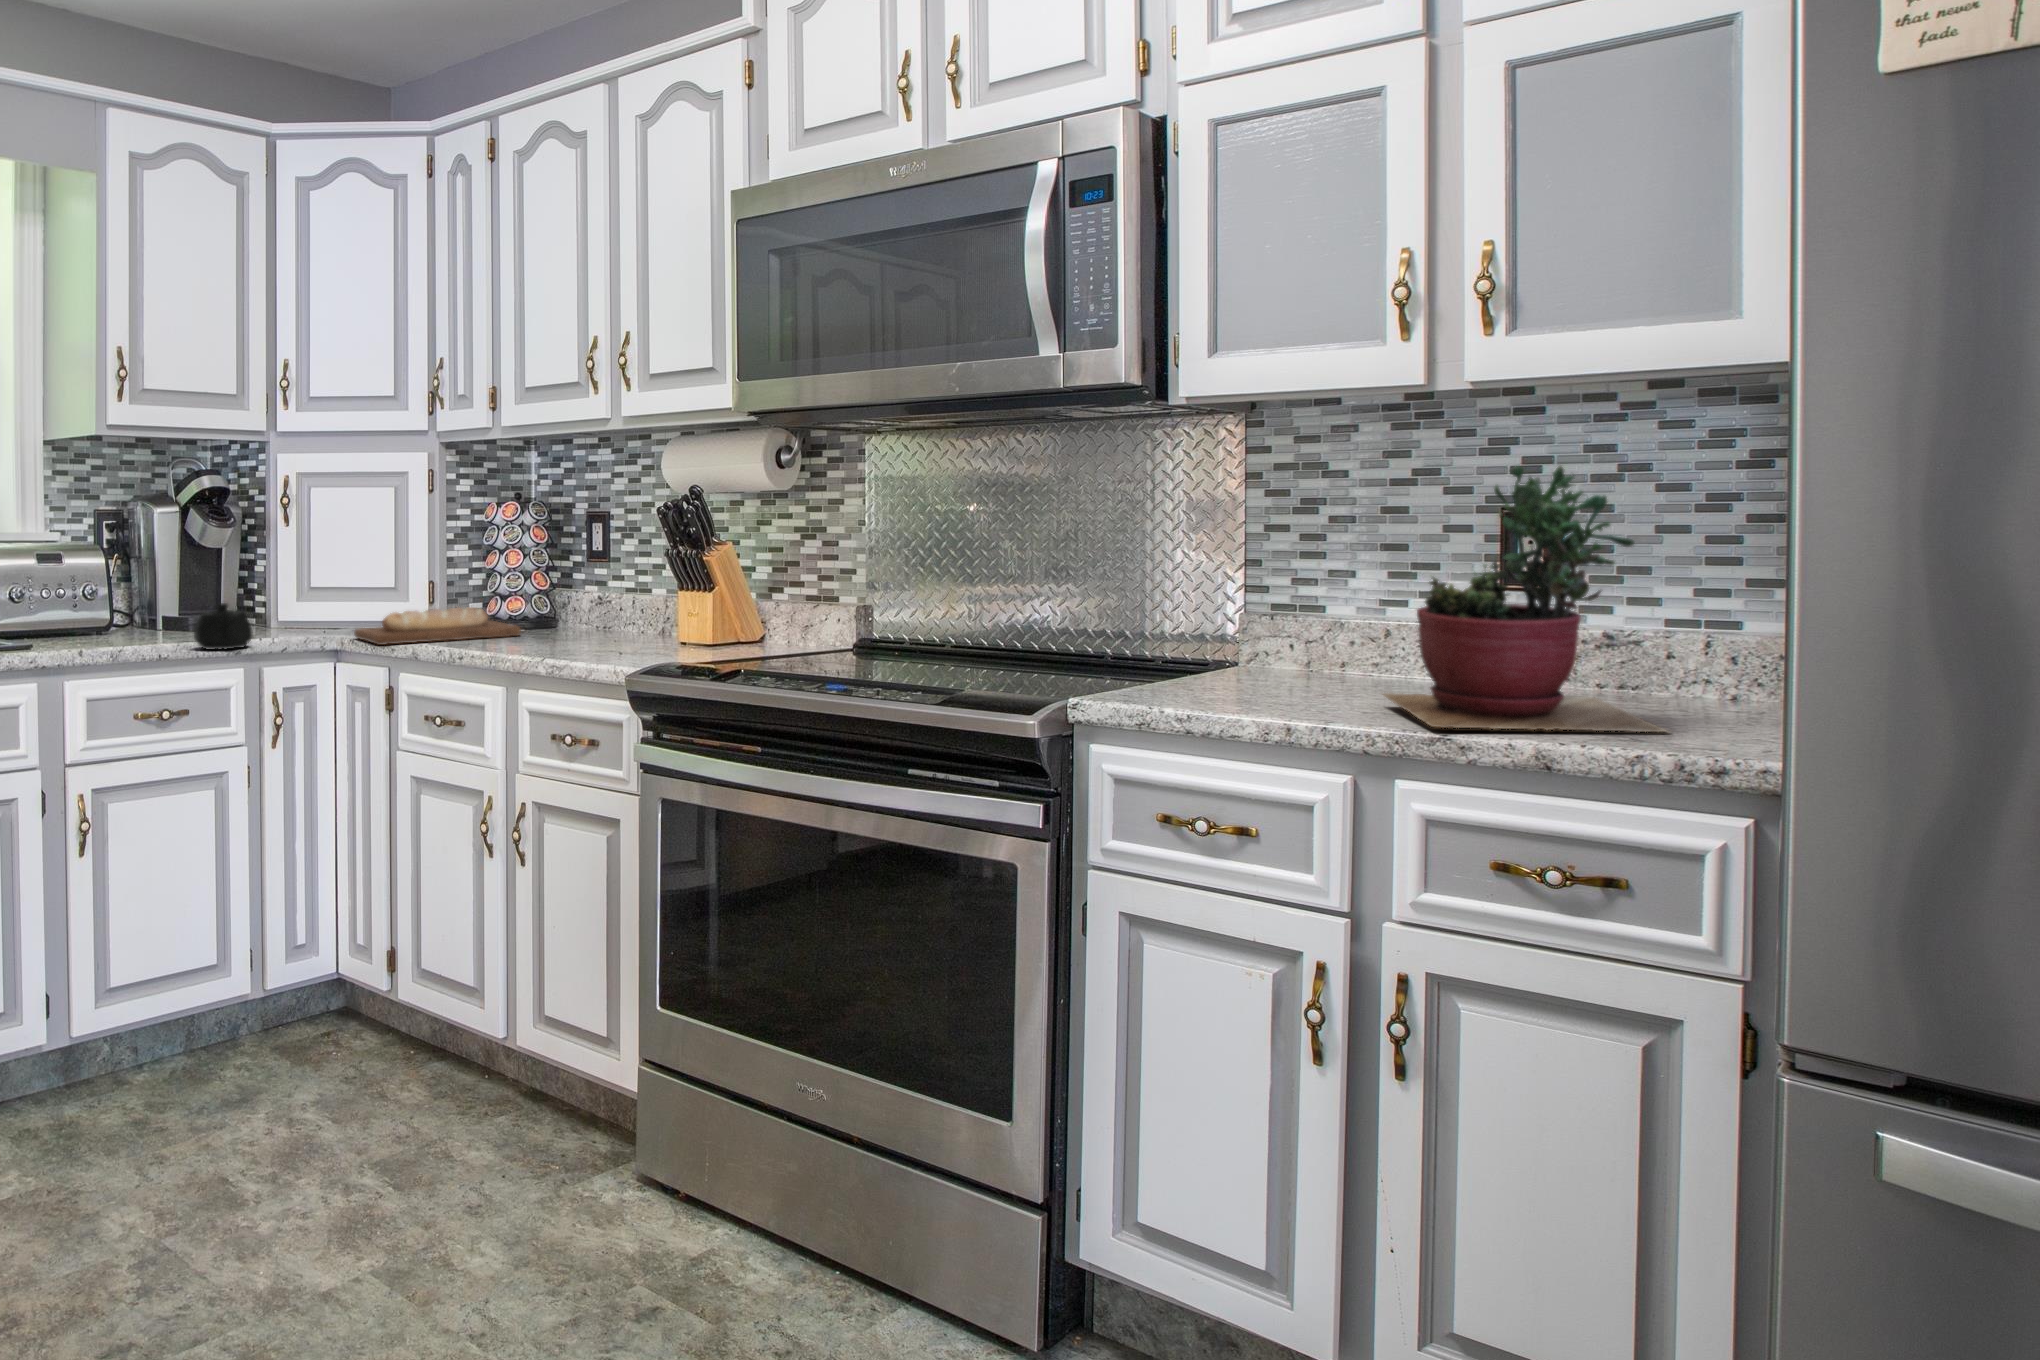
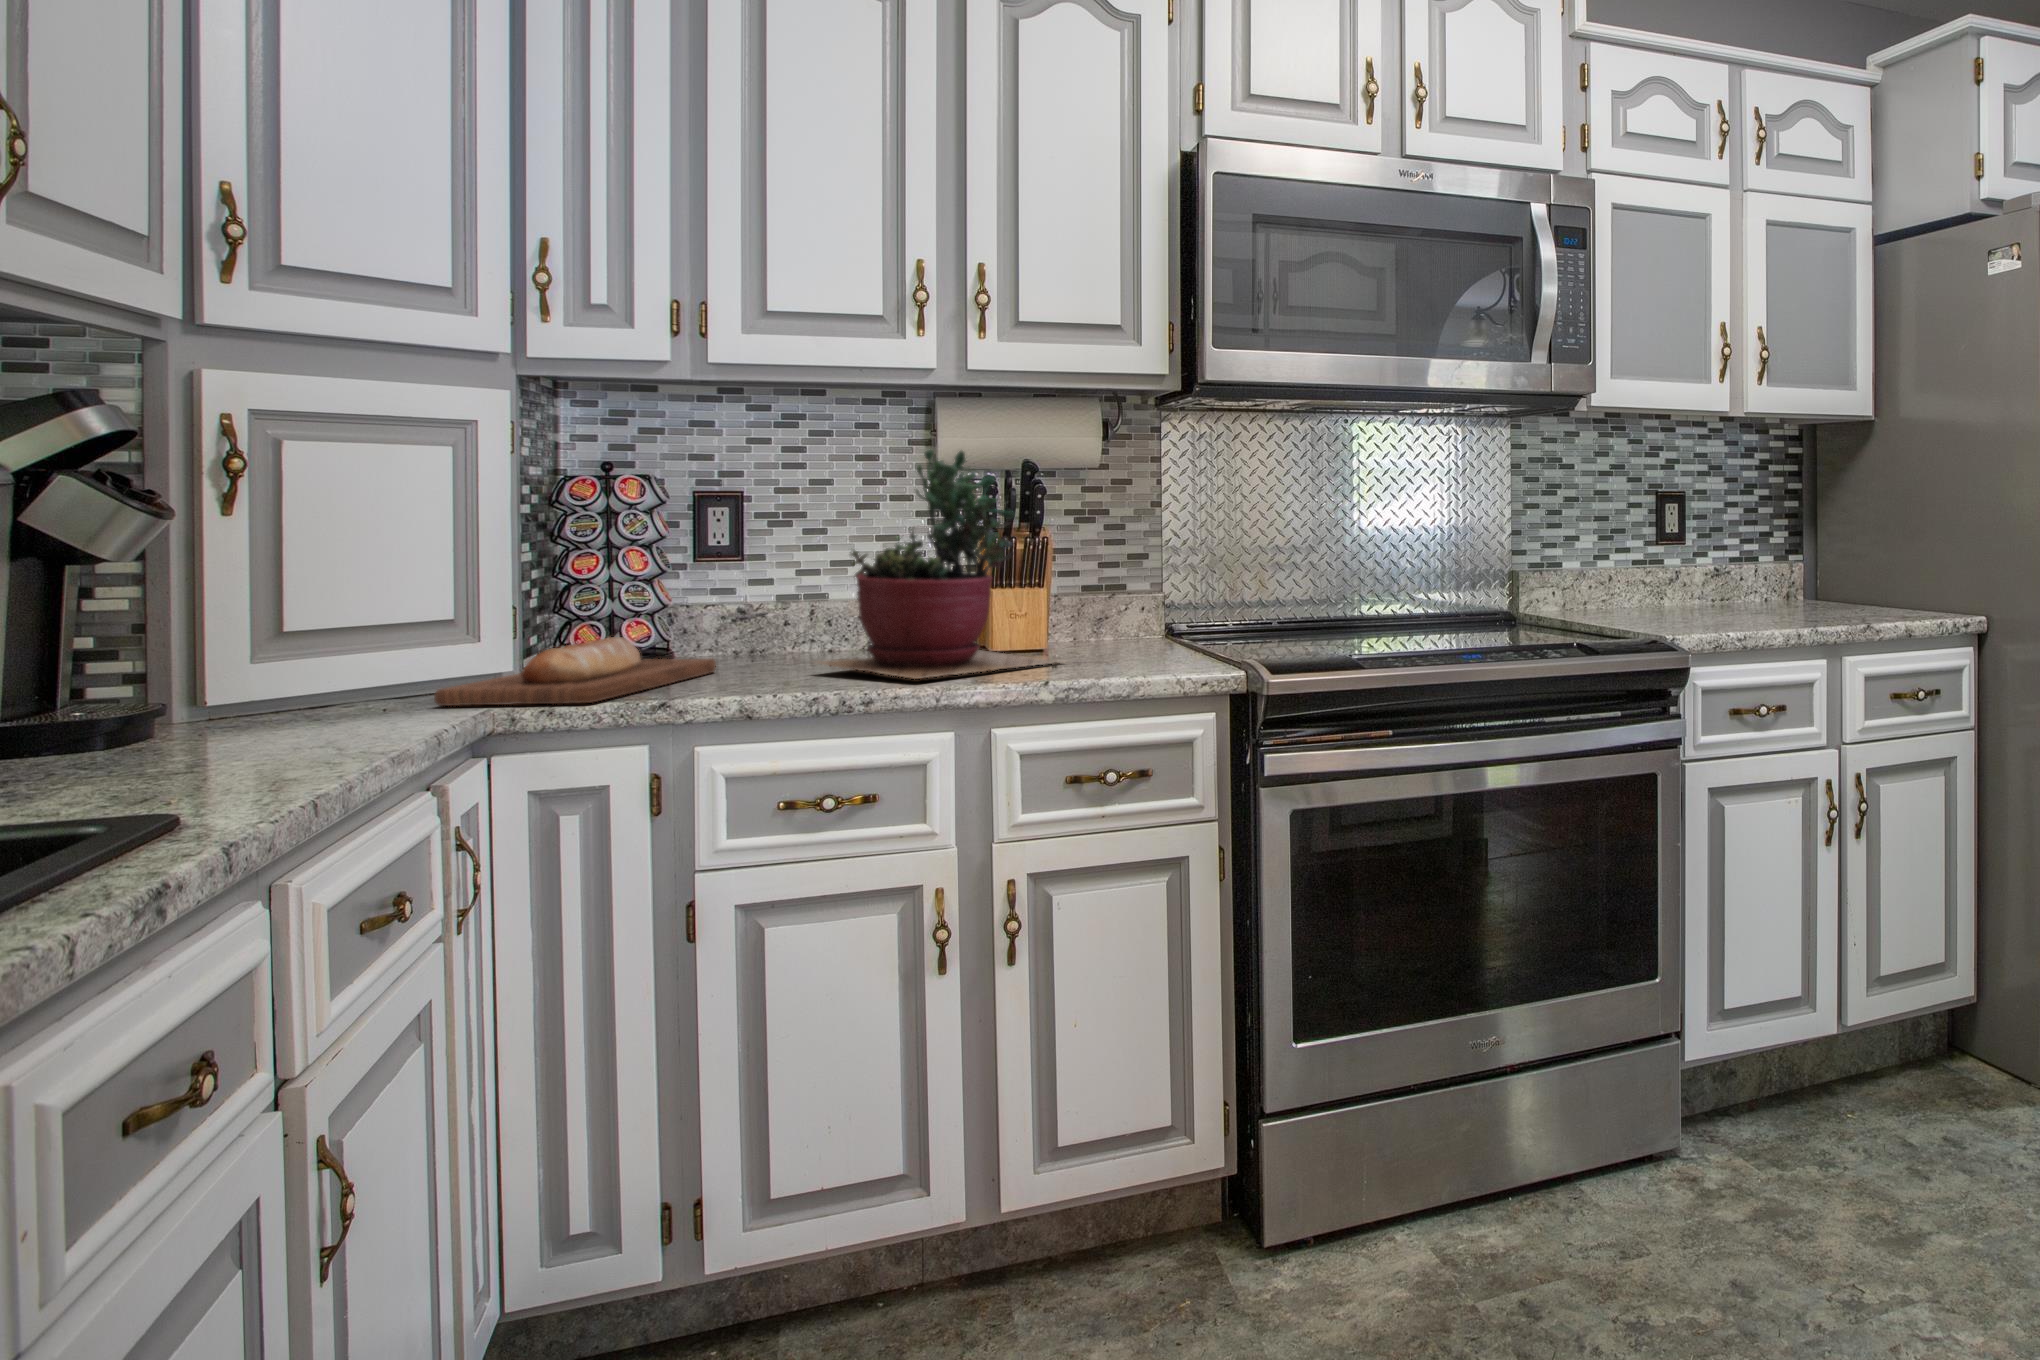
succulent plant: present [1383,466,1669,733] -> present [819,449,1058,679]
teapot: present [194,603,252,650] -> none [136,656,354,758]

